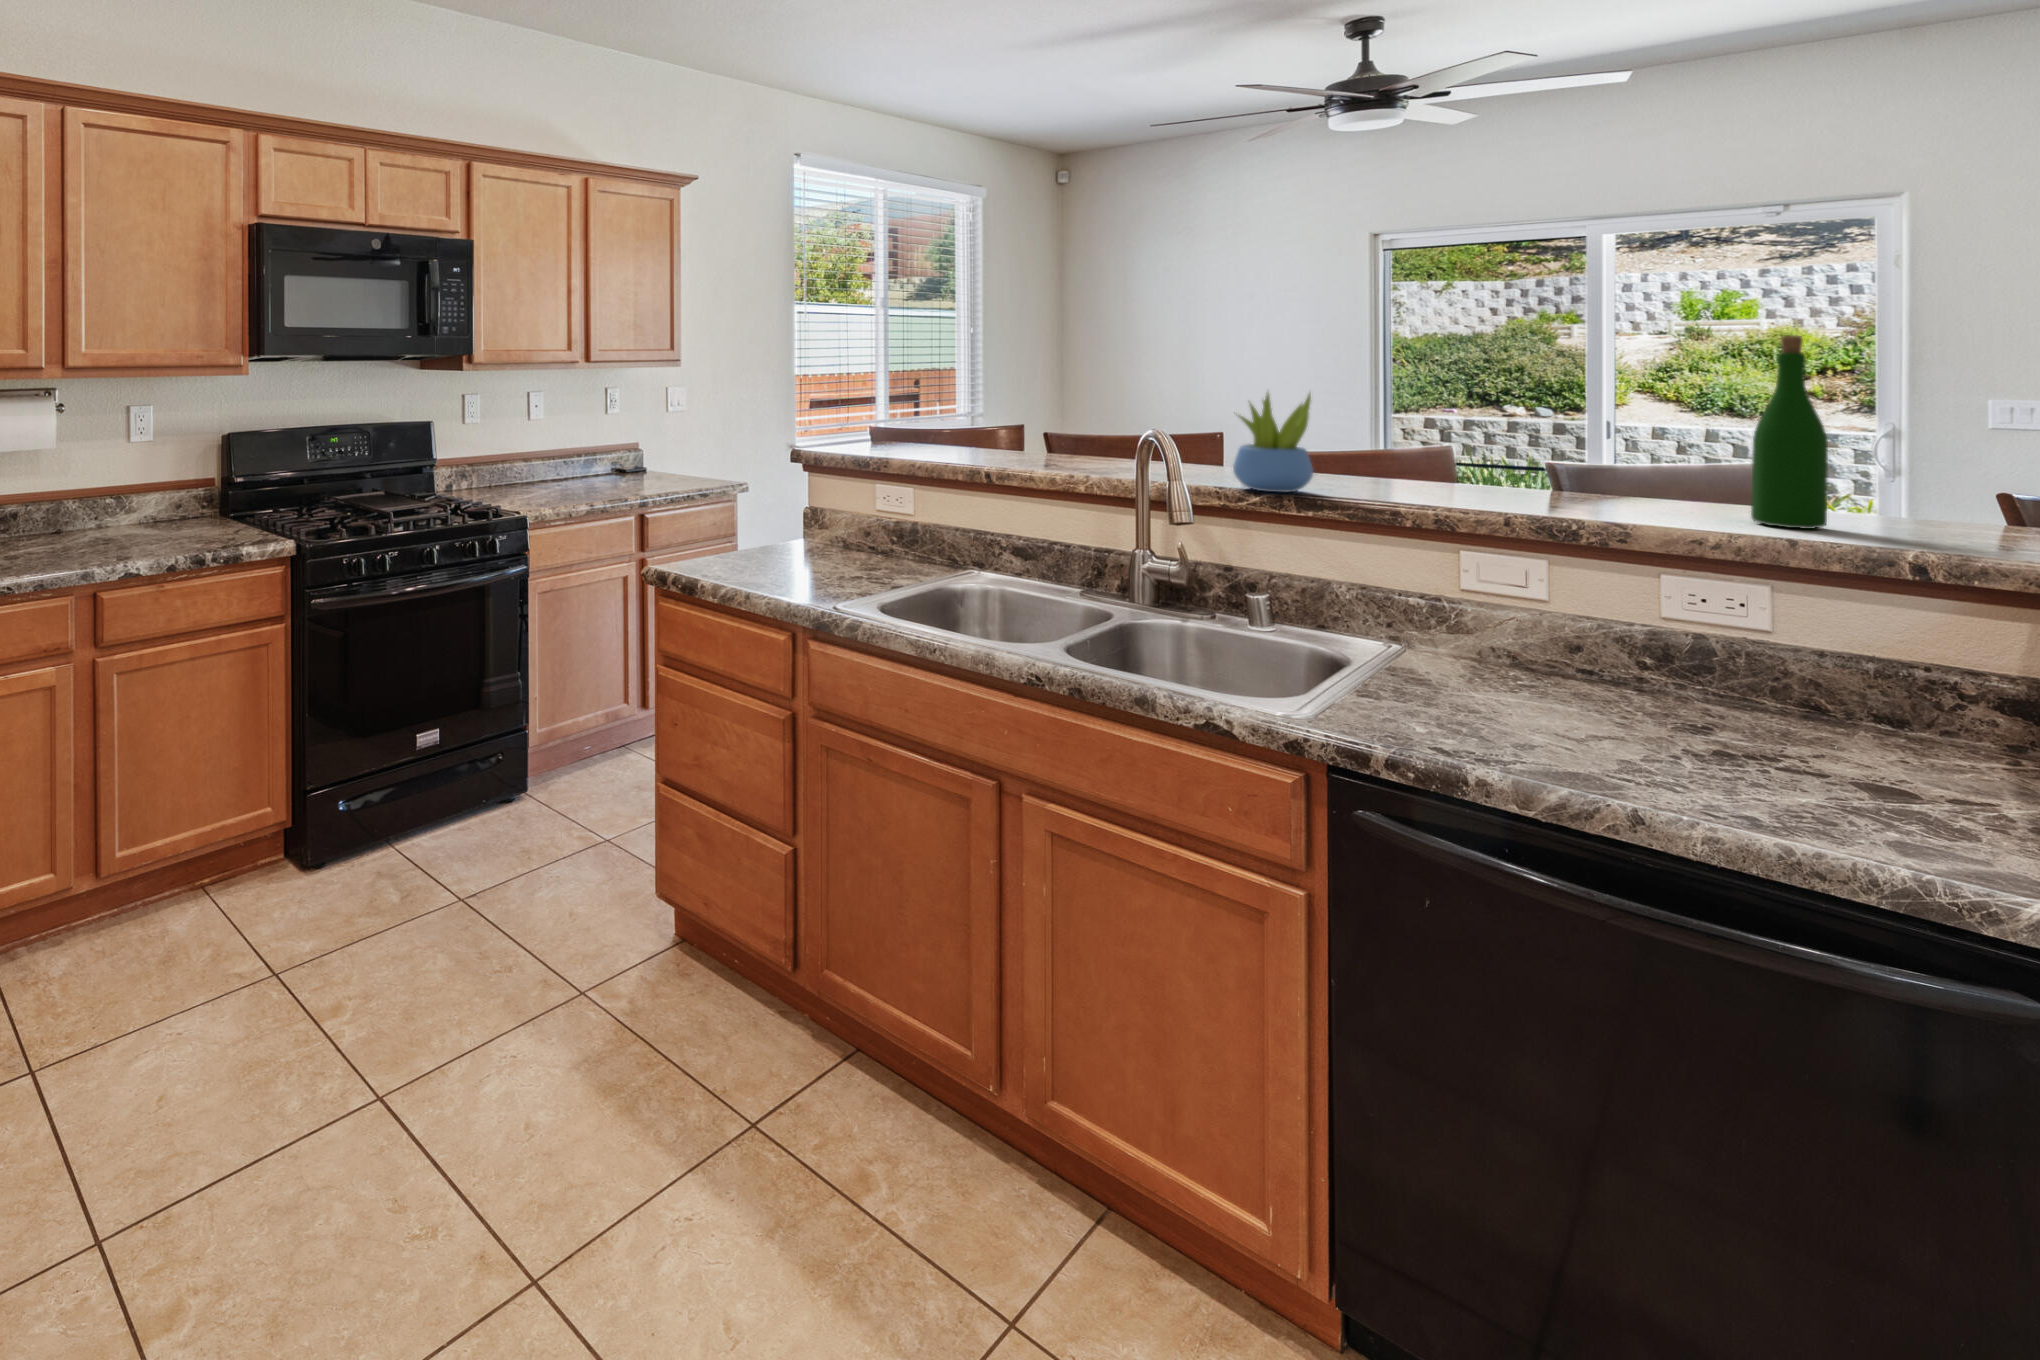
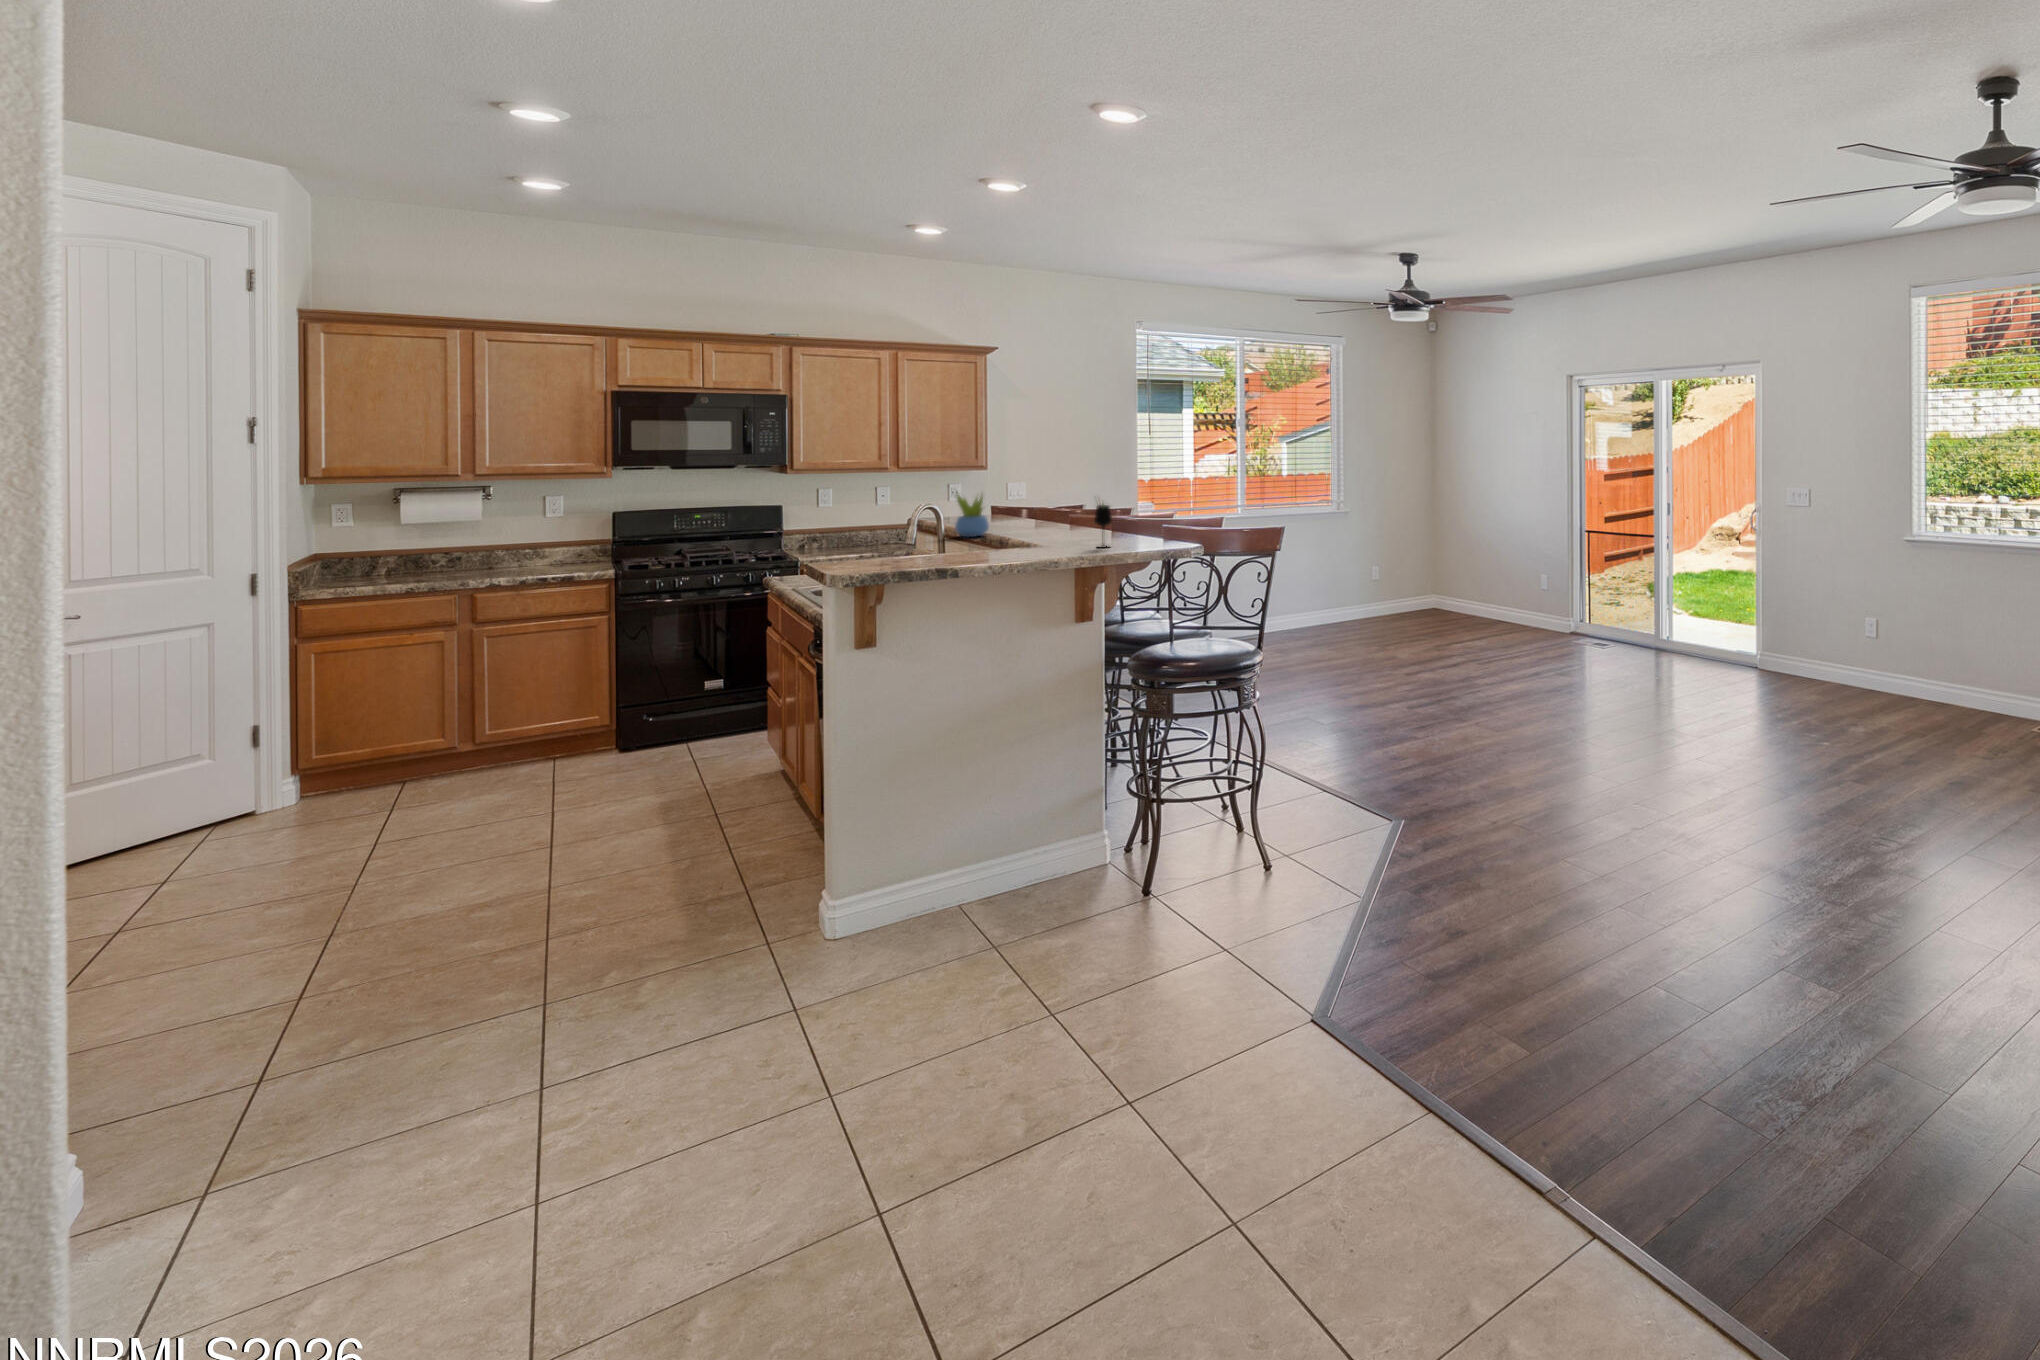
wine bottle: present [1751,335,1828,529] -> none [1060,469,1080,547]
wine glass: none [1858,400,1939,531] -> present [1094,503,1112,547]

